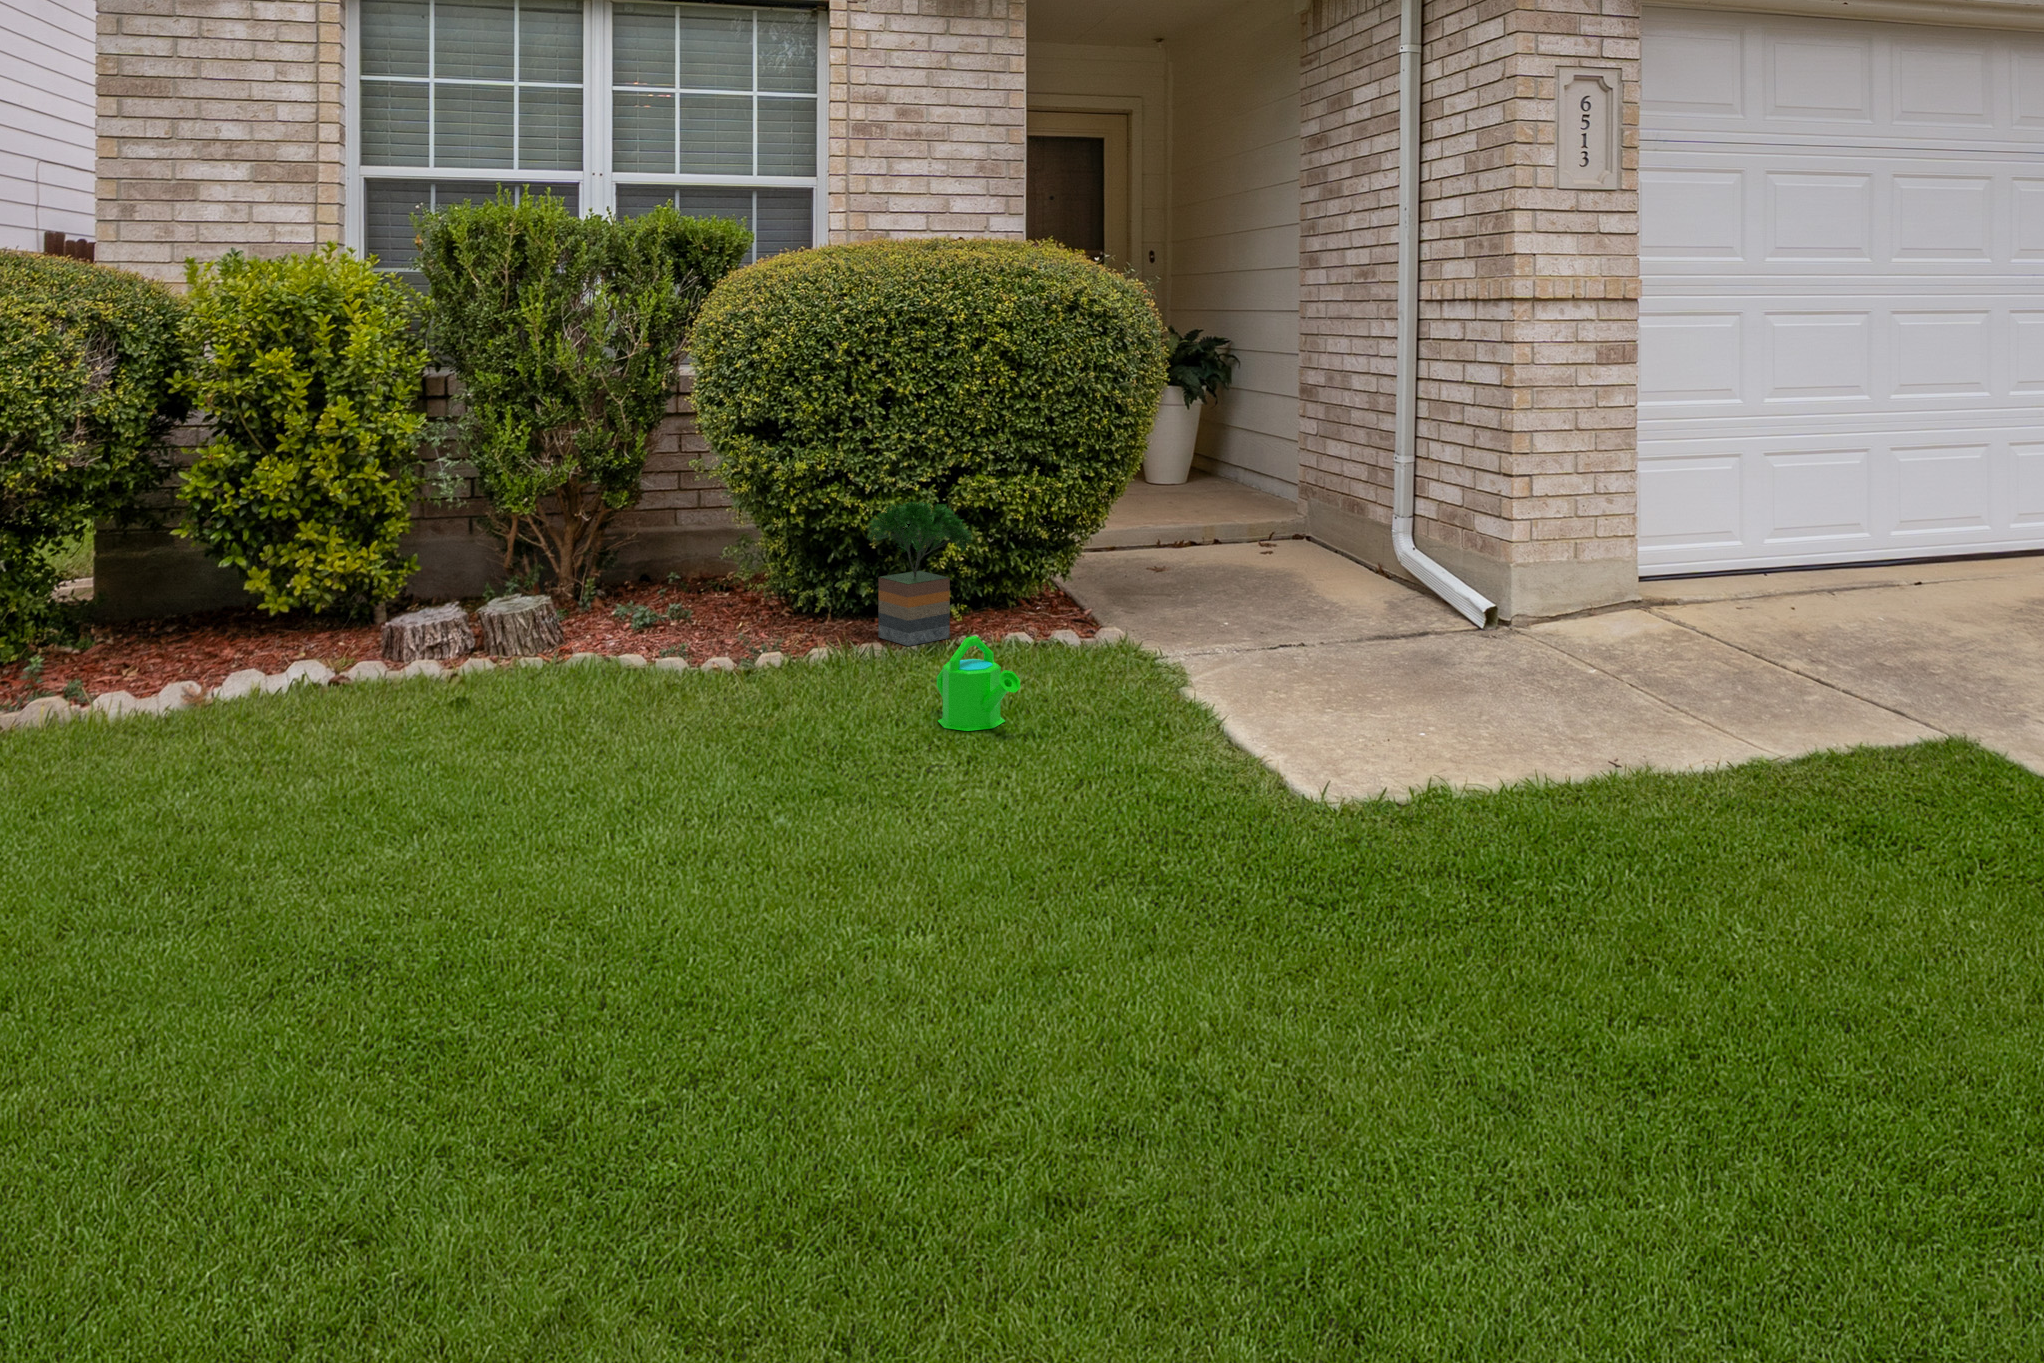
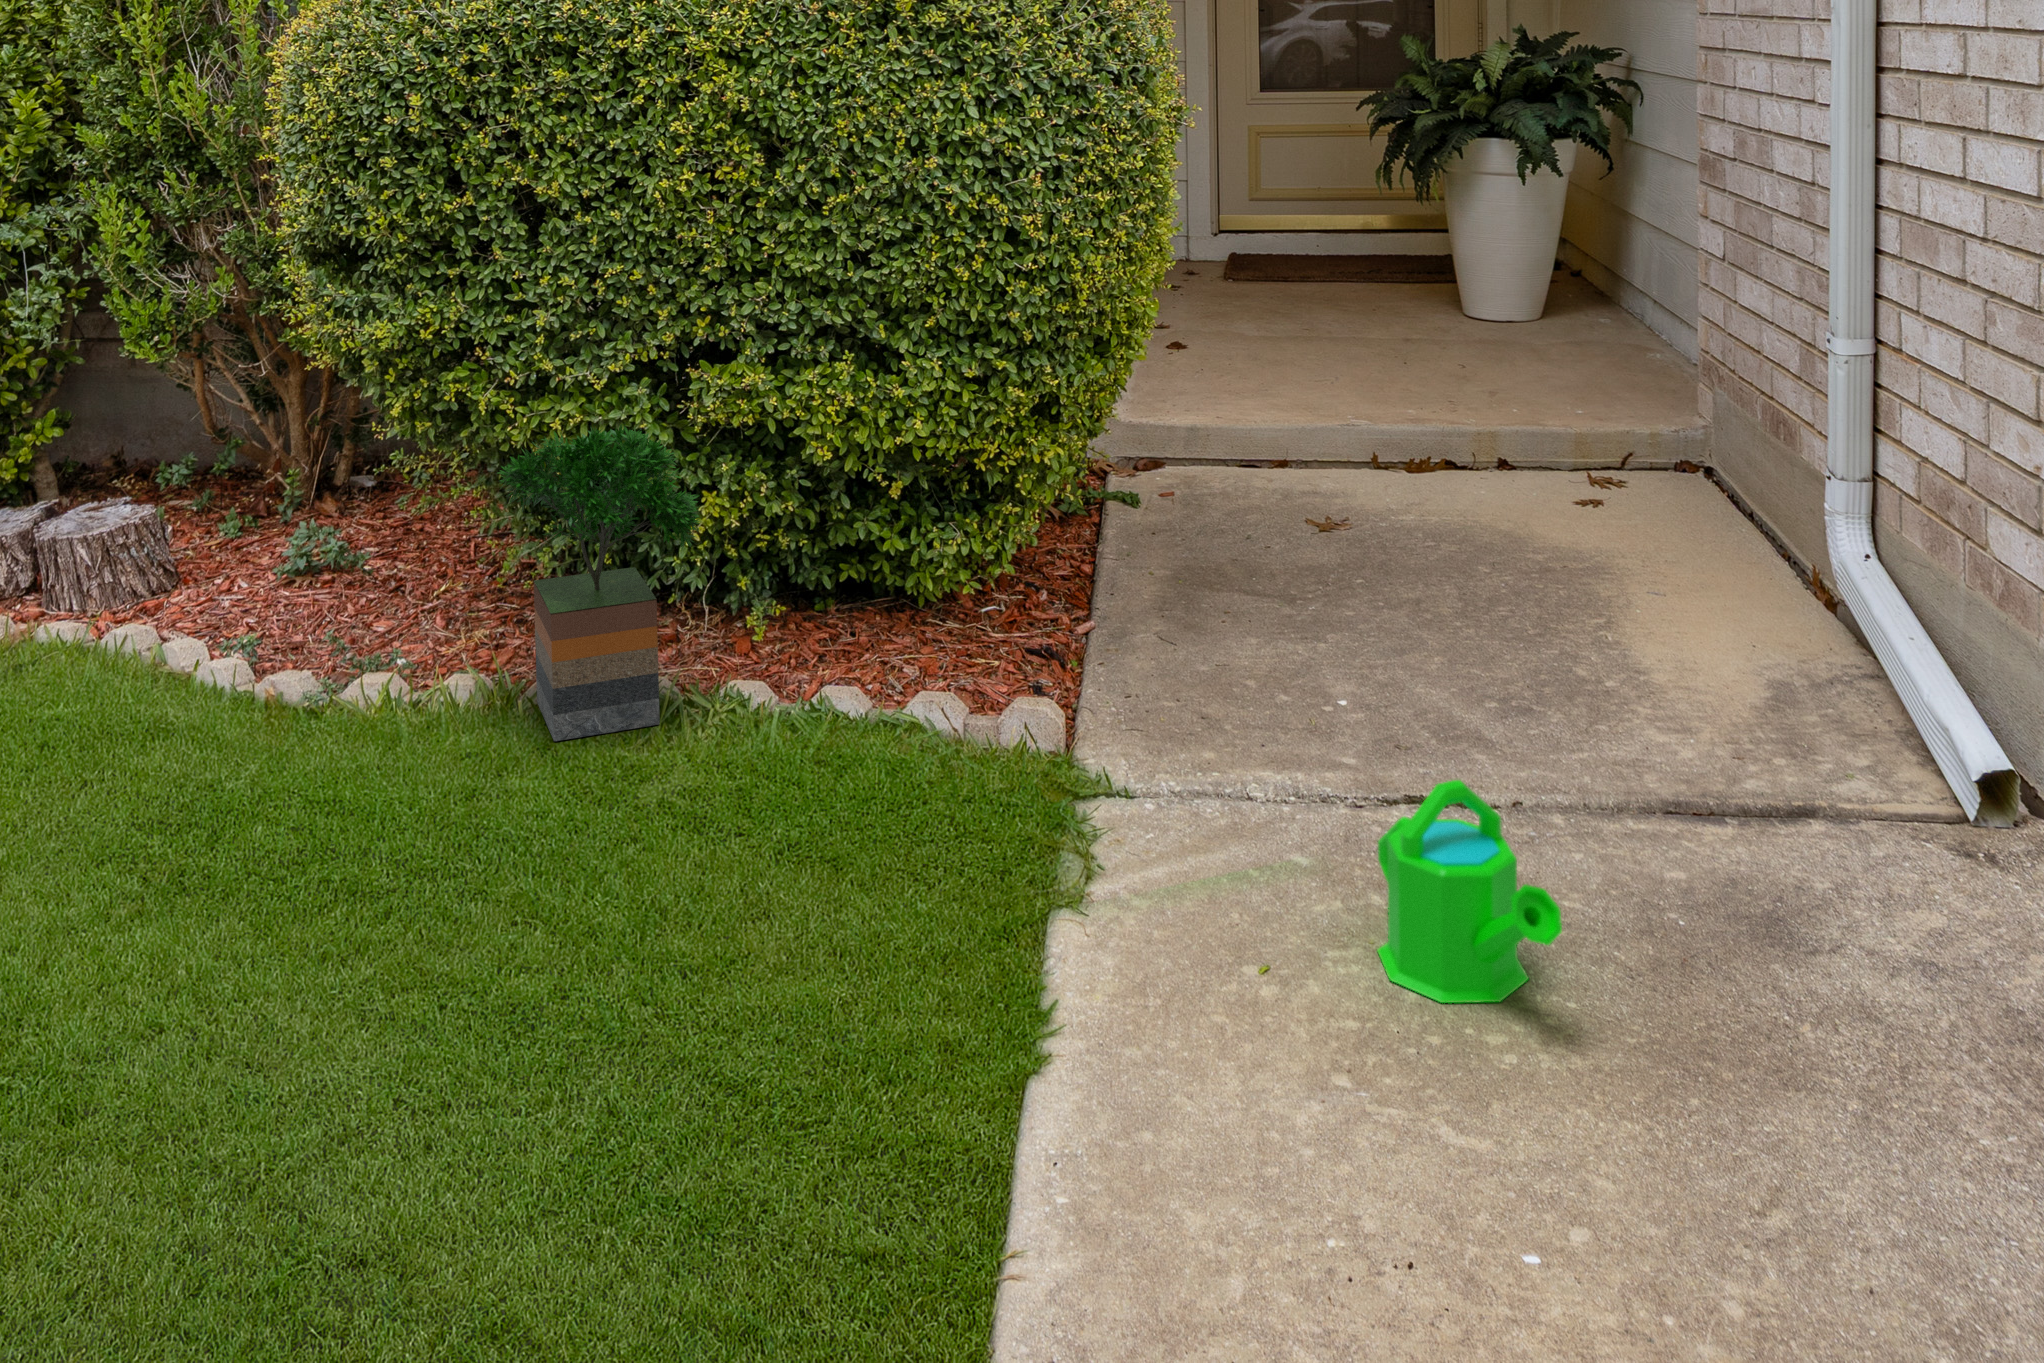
watering can: present [937,636,1021,731] -> present [1377,780,1562,1003]

